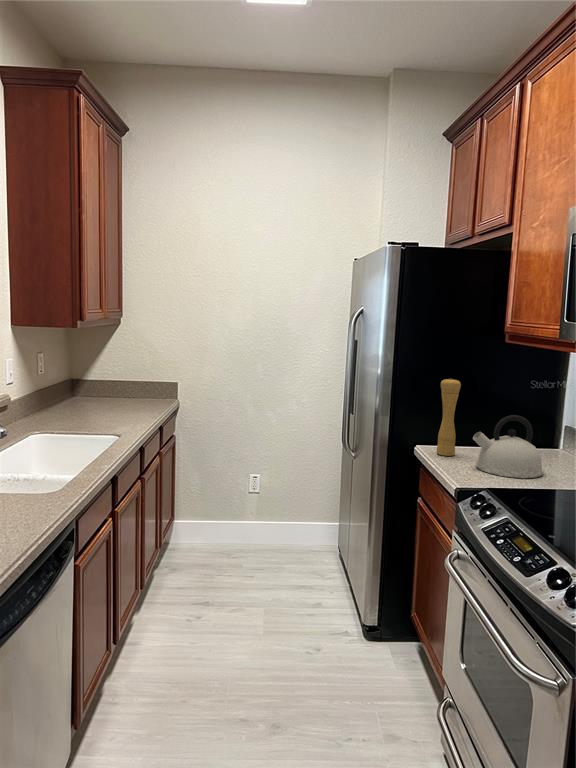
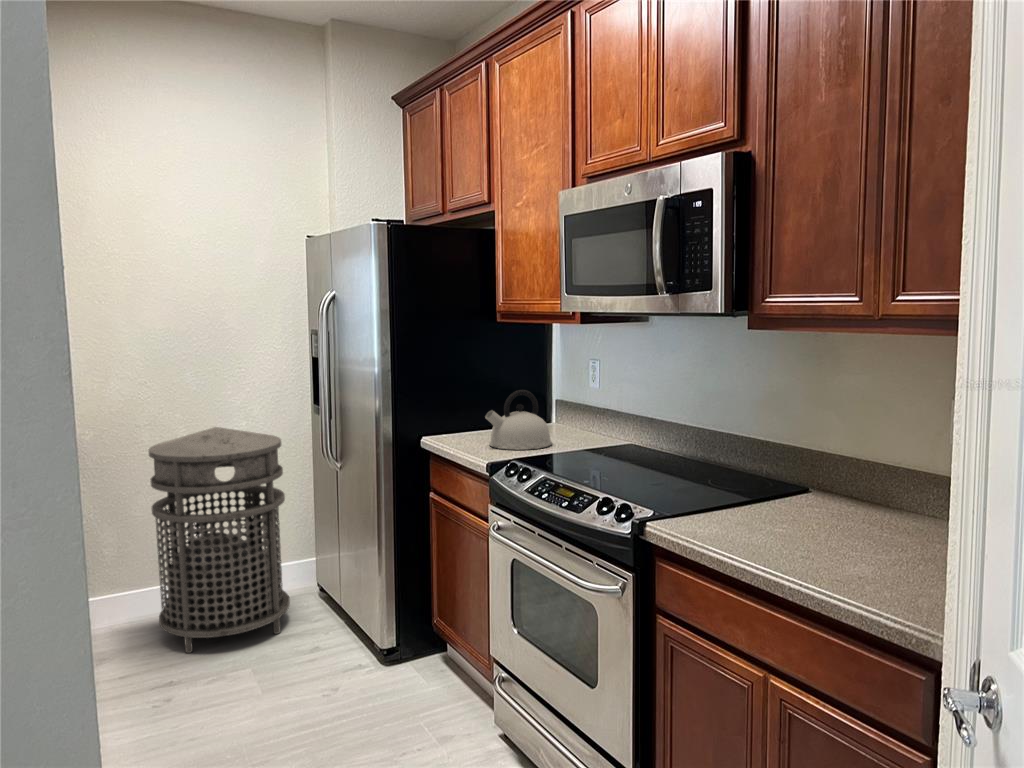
pepper mill: present [437,378,461,456] -> none [443,361,464,442]
trash can: none [213,408,315,582] -> present [149,427,290,653]

